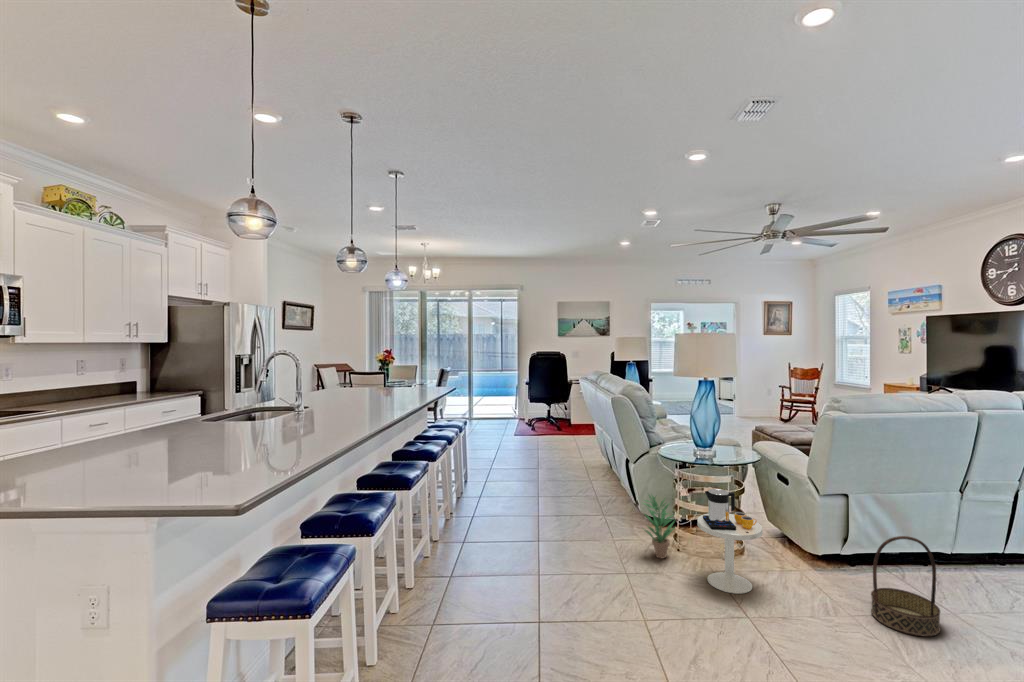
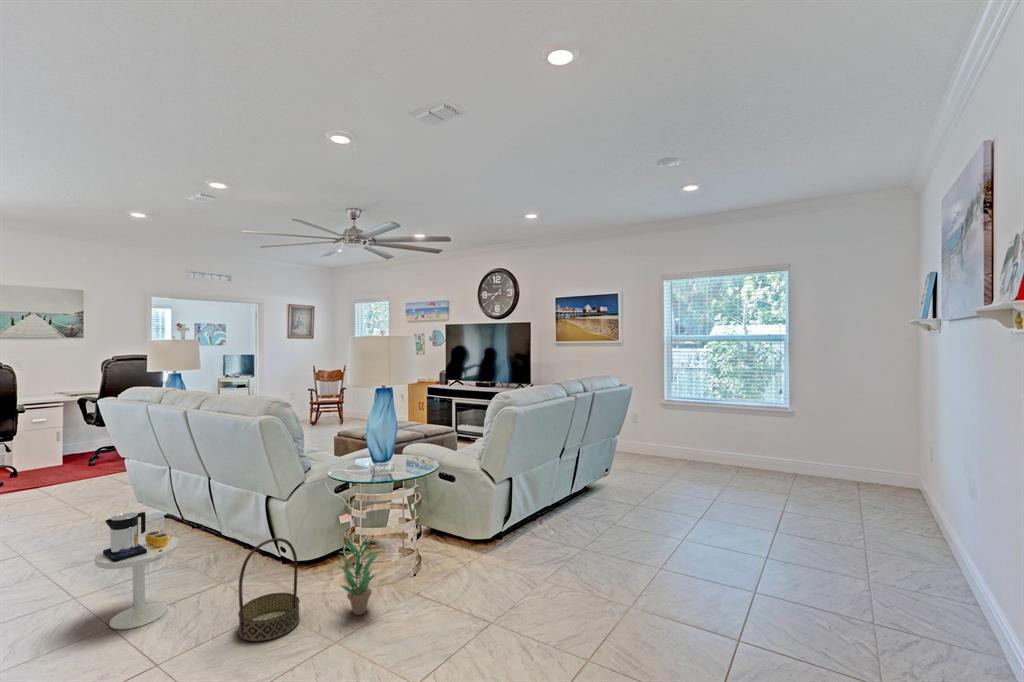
side table: present [697,489,763,594] -> present [95,512,179,629]
basket: present [871,536,940,637] -> present [239,538,300,642]

